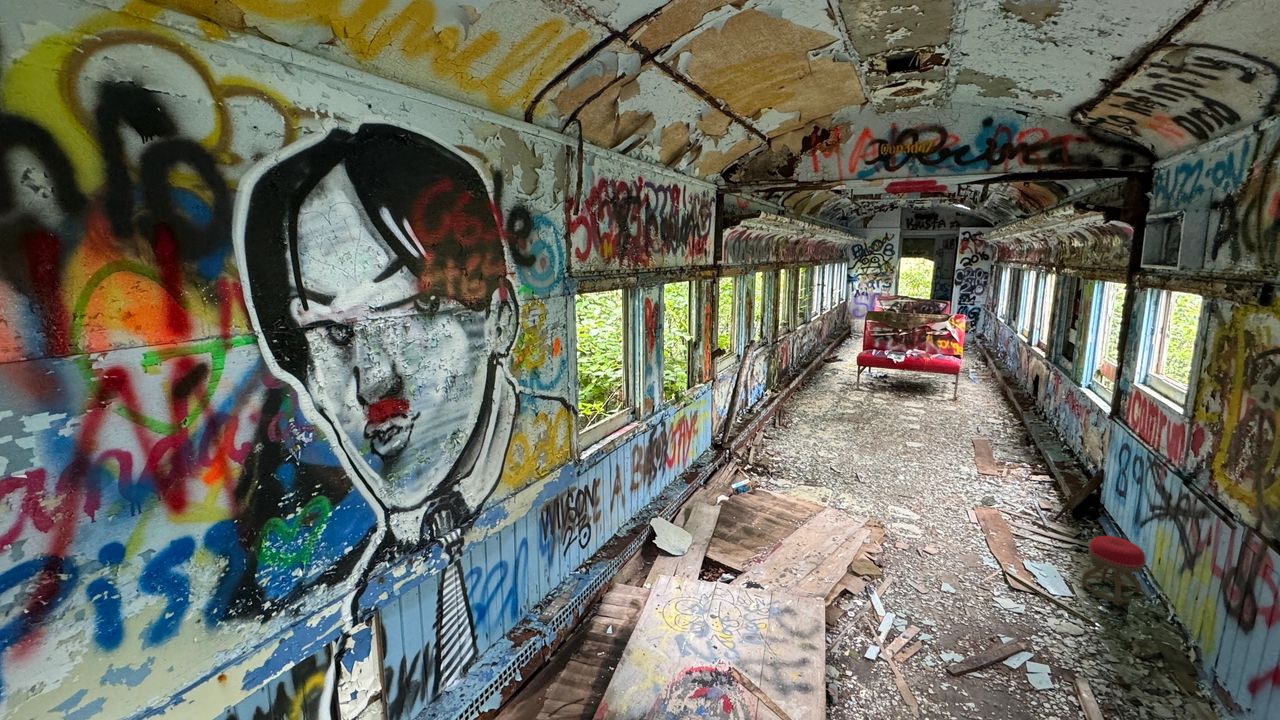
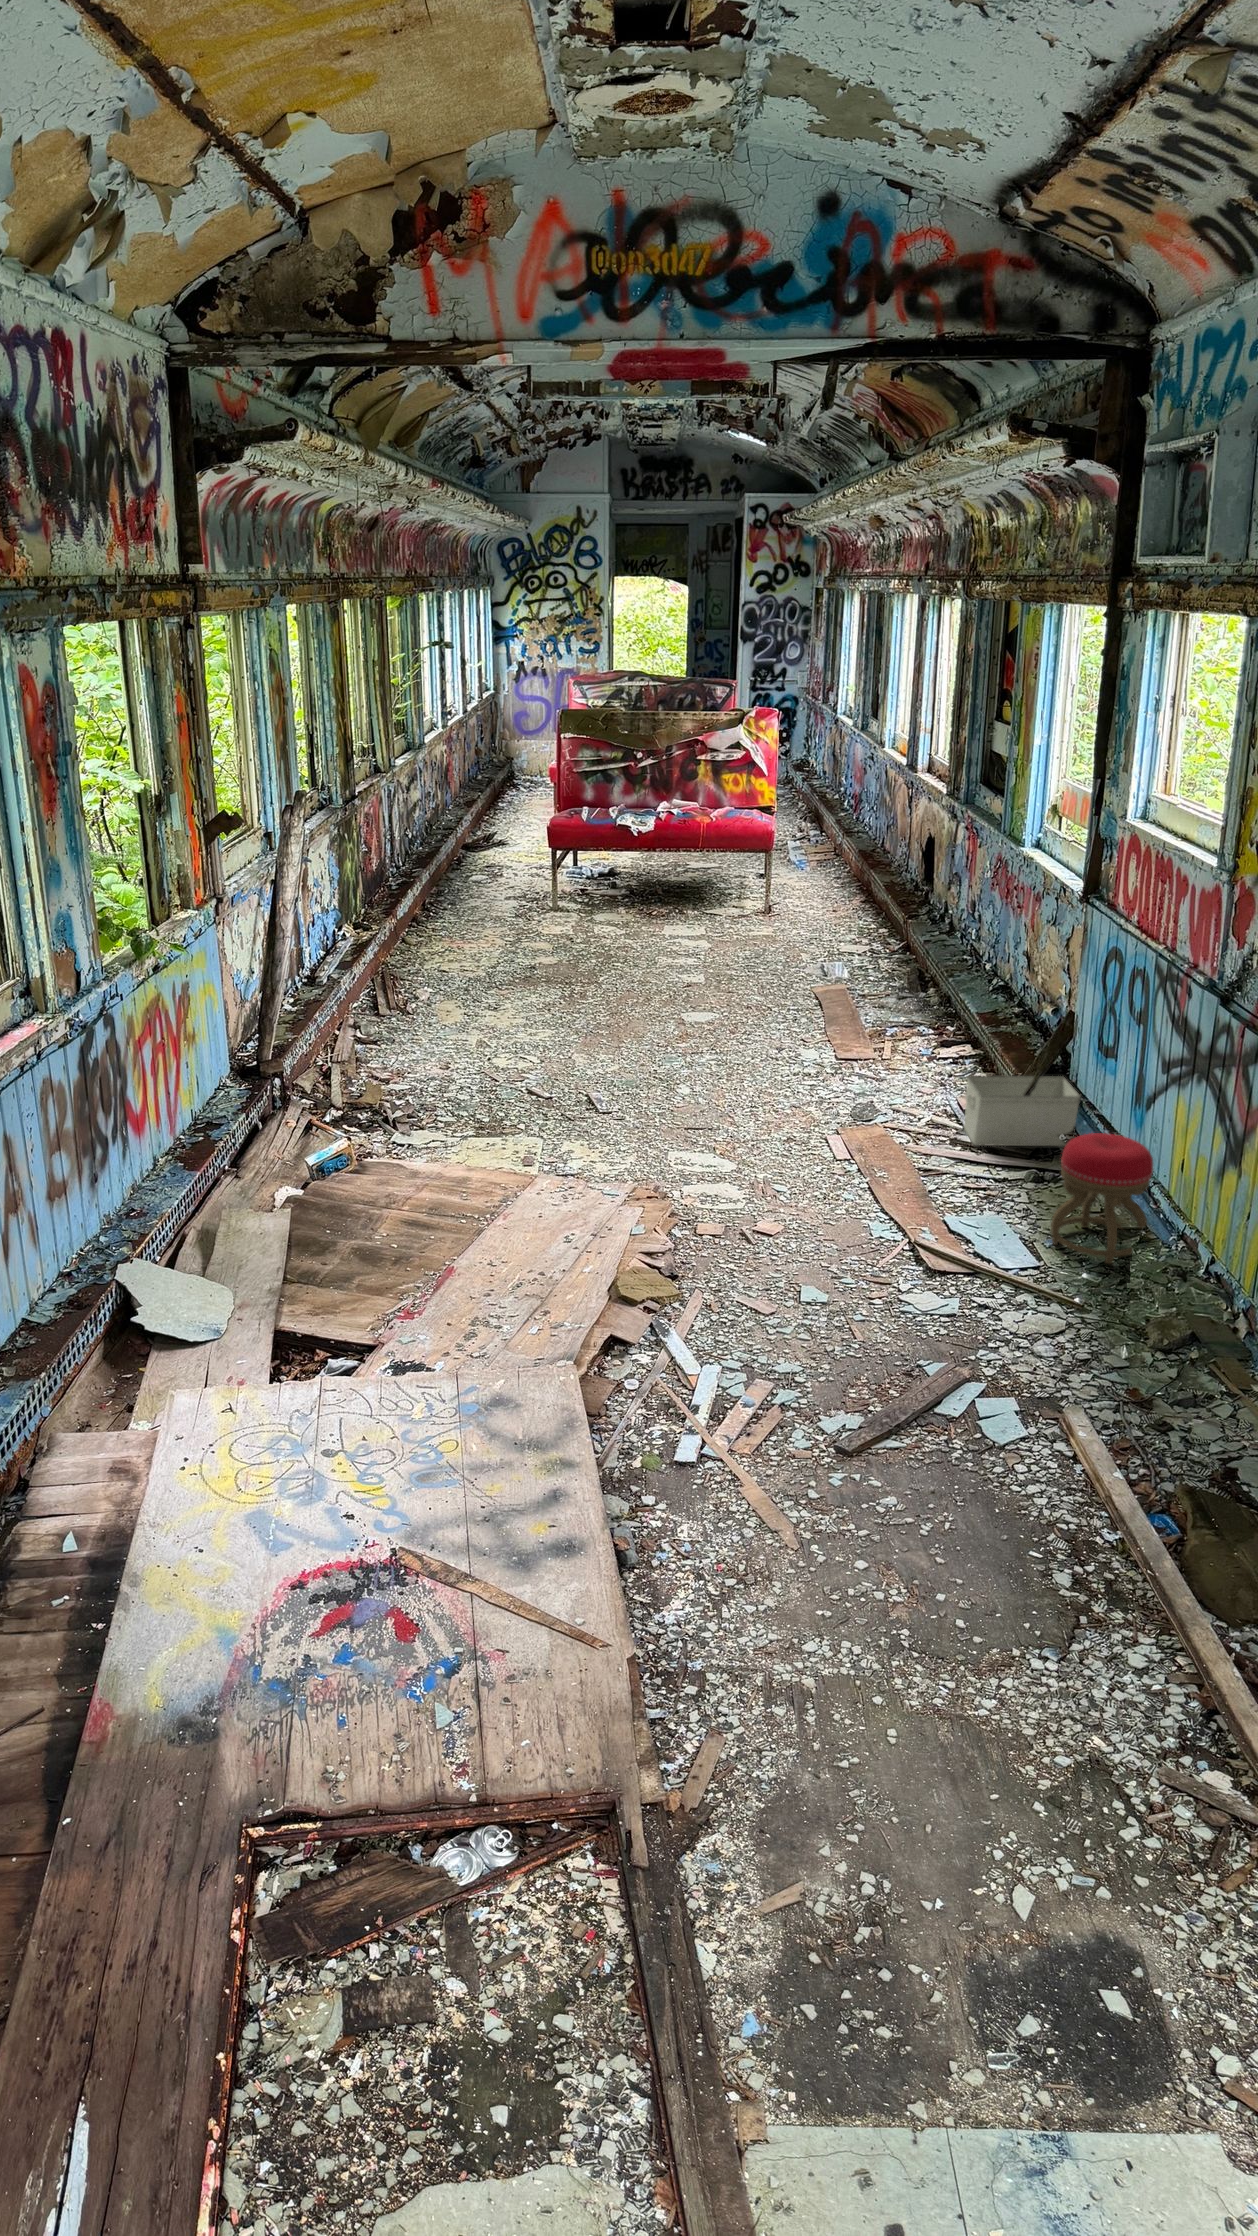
storage bin: none [1039,493,1106,536] -> present [964,1075,1080,1146]

